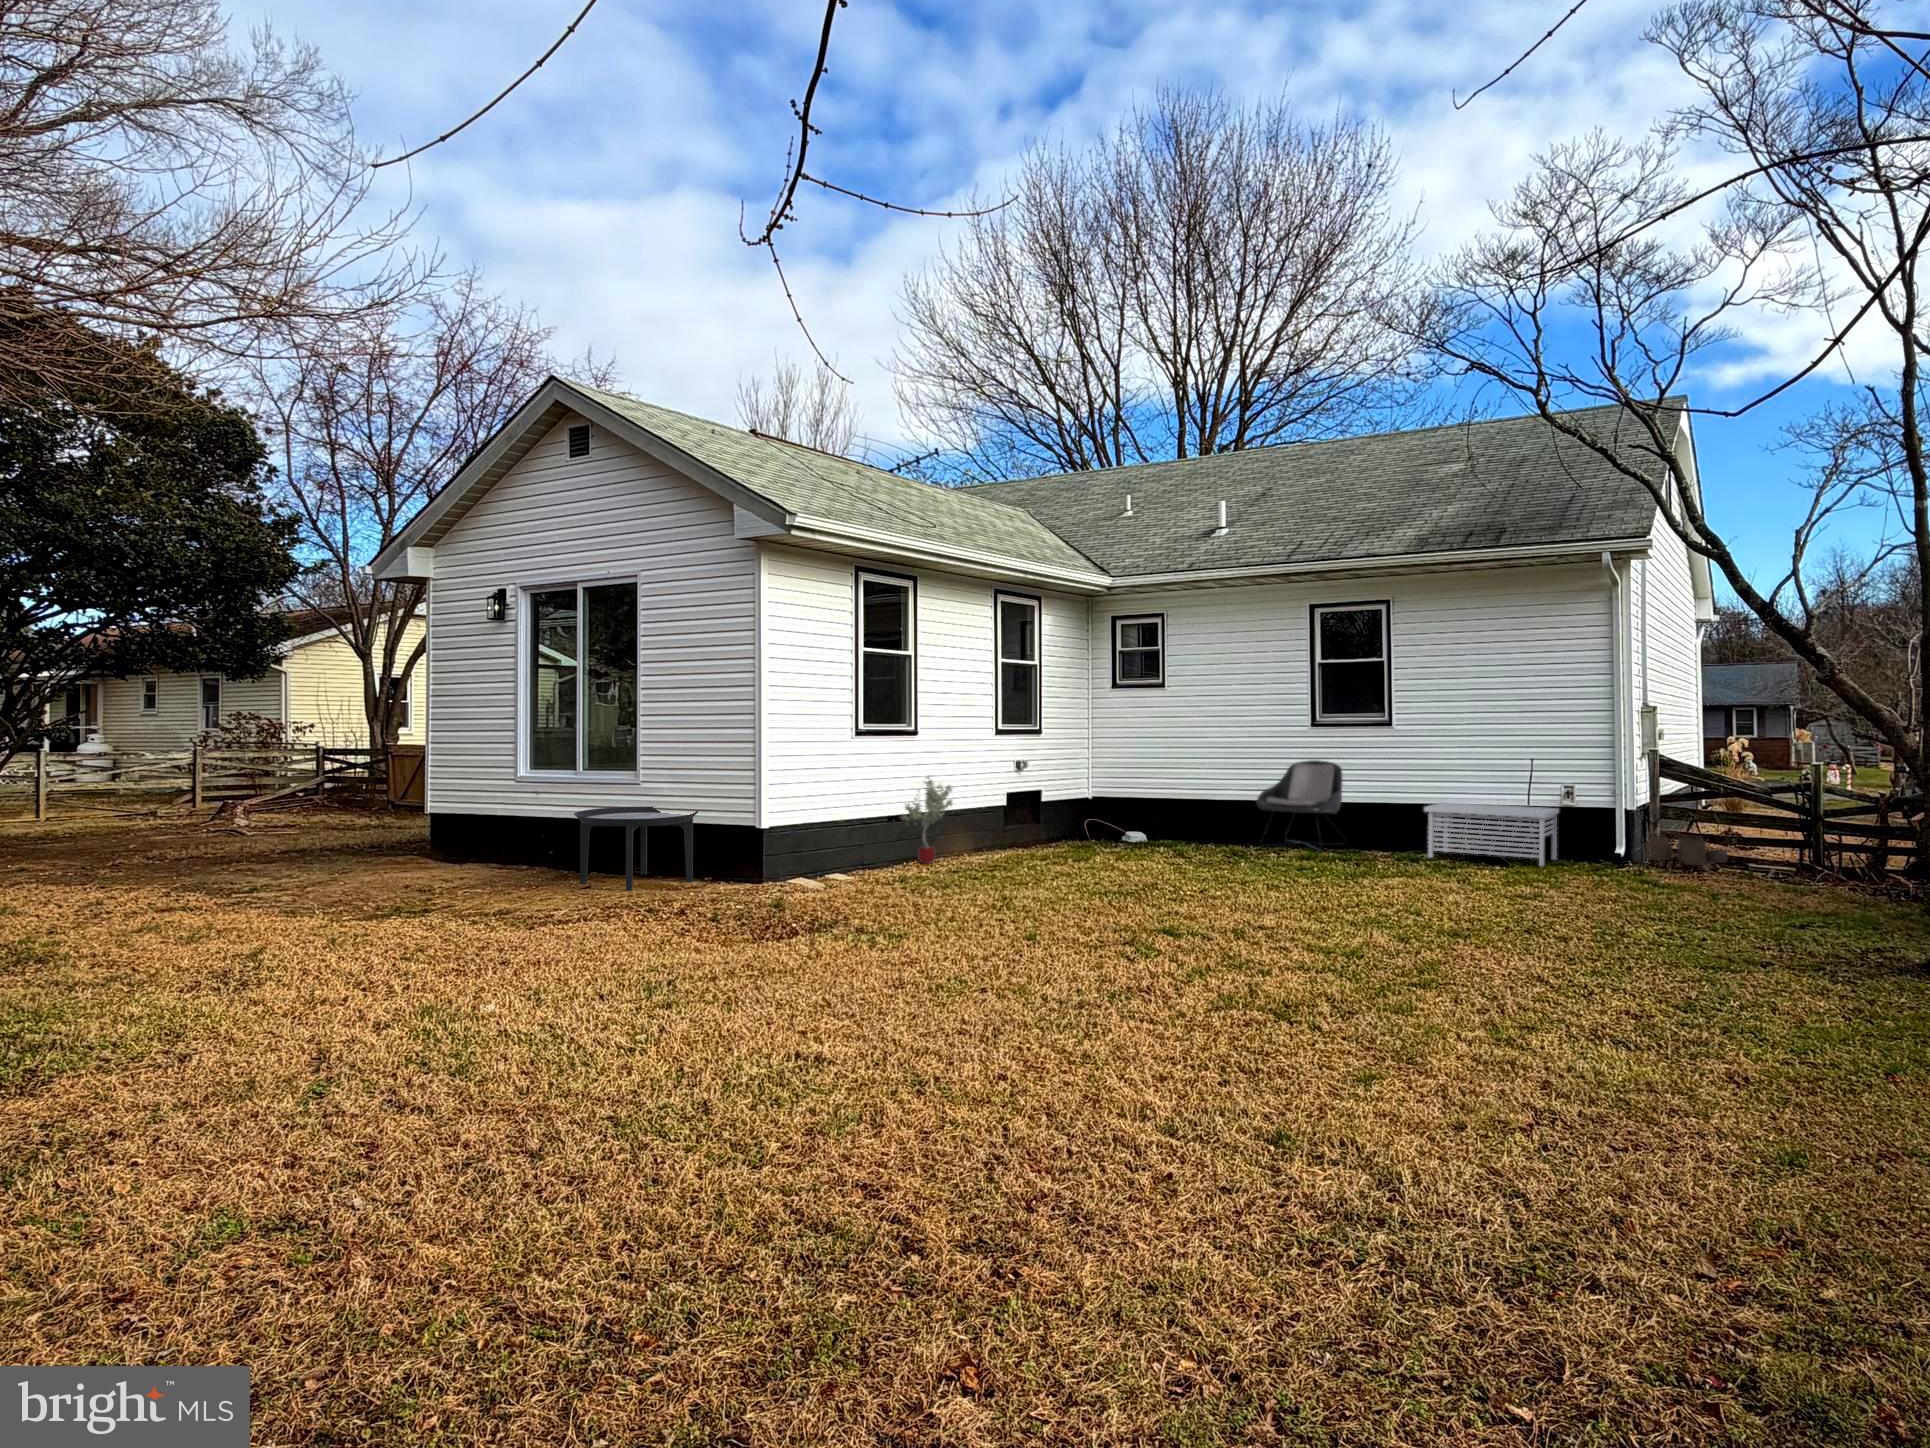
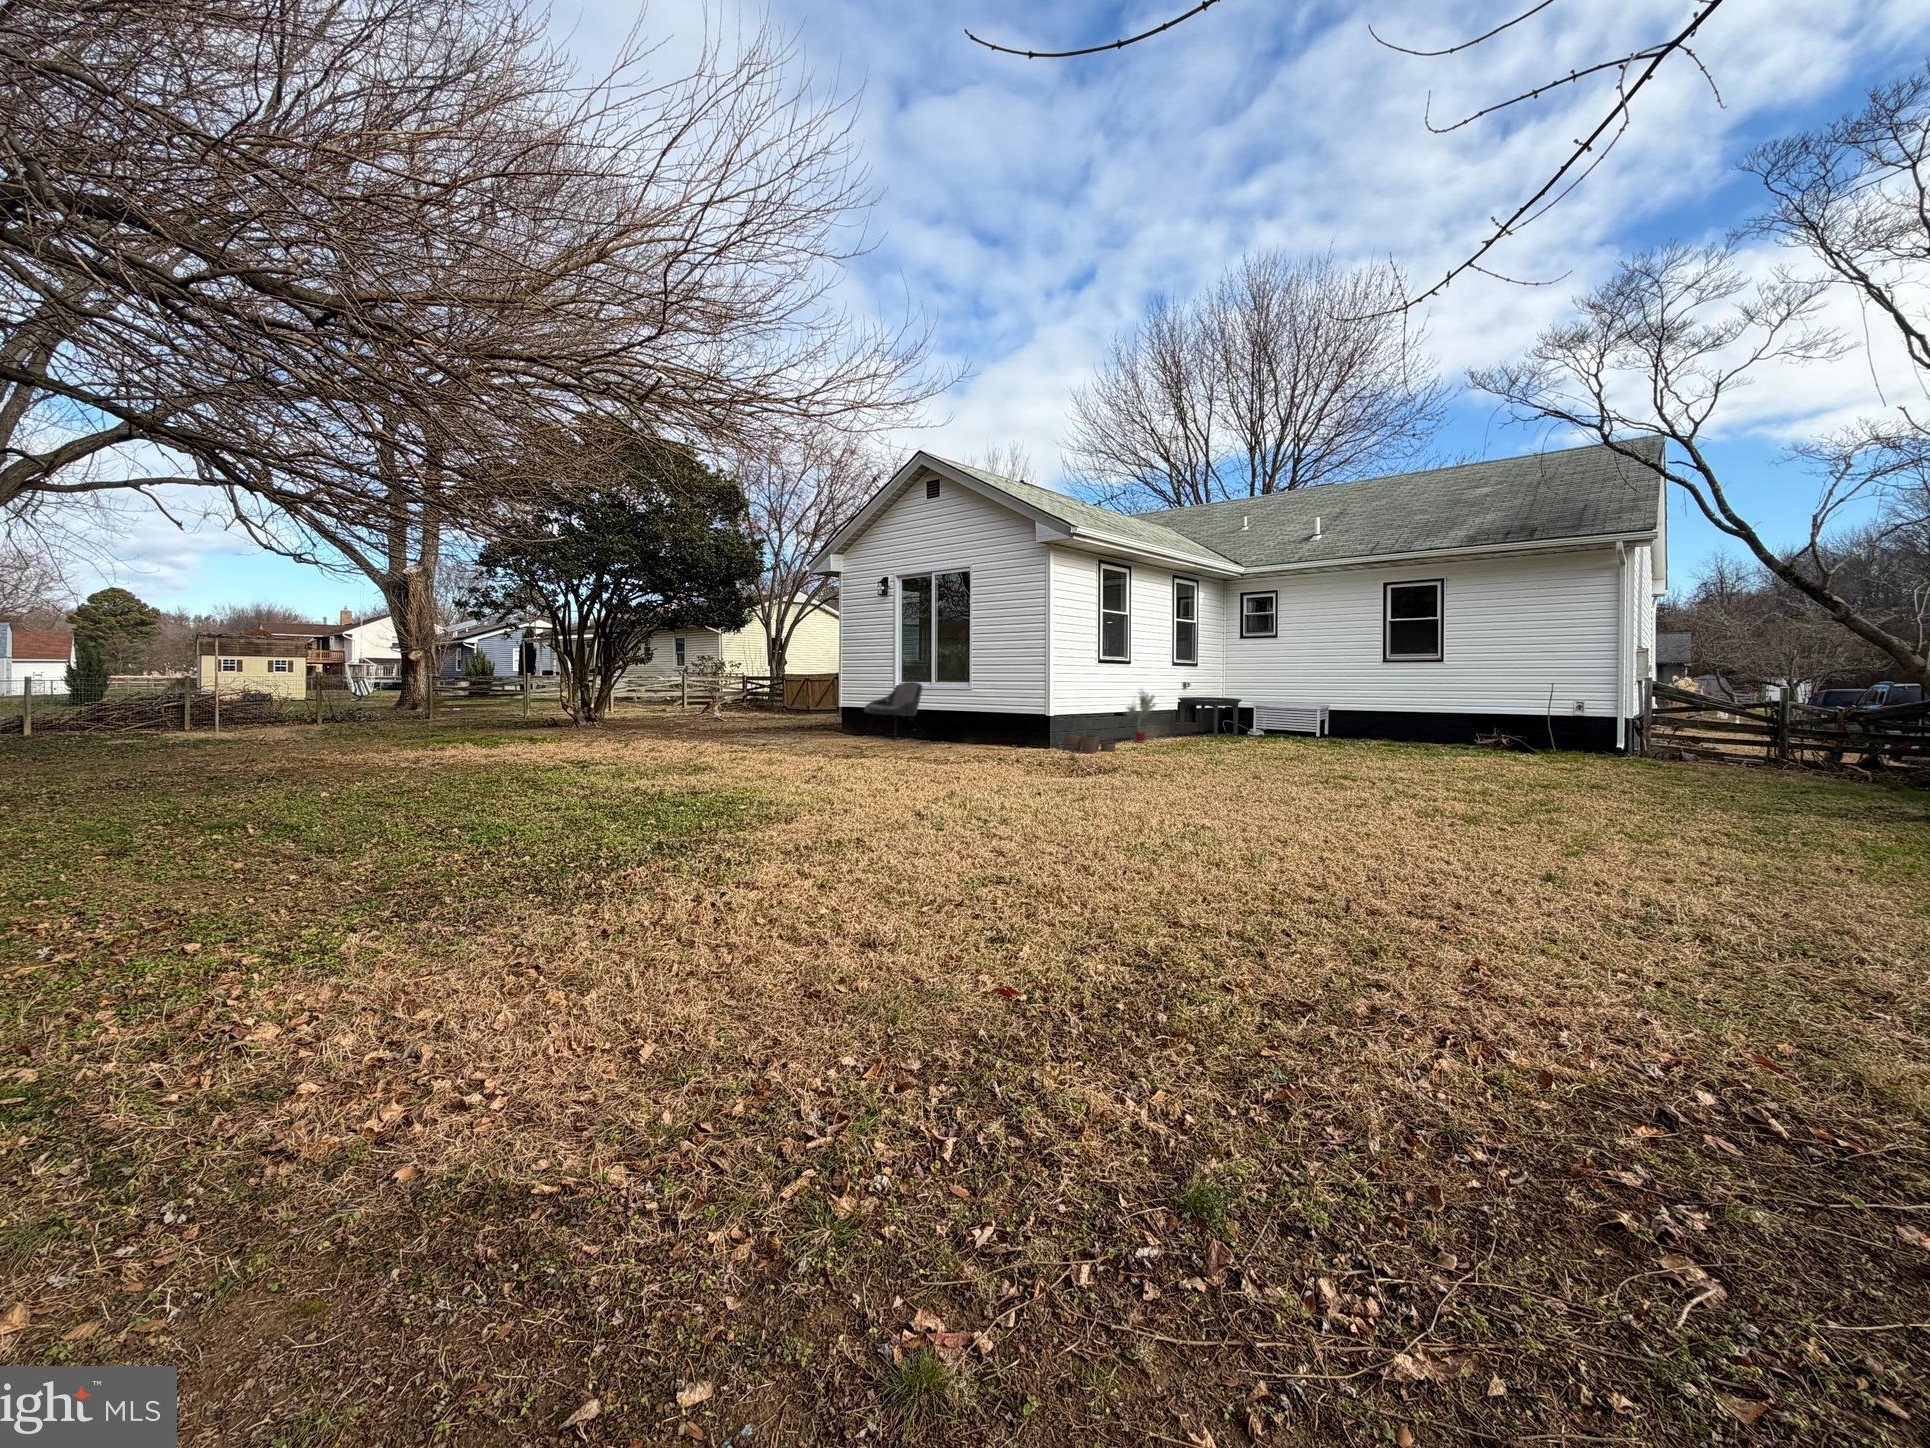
lounge chair: present [1256,760,1344,852] -> present [864,682,923,739]
storage bench: present [1424,802,1559,866] -> present [1251,702,1330,736]
round table: present [574,806,699,891] -> present [1178,697,1242,738]
woven basket: present [1644,836,1727,865] -> present [1063,733,1116,753]

